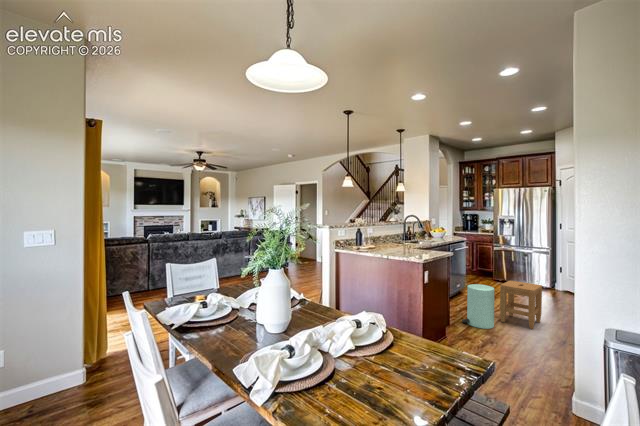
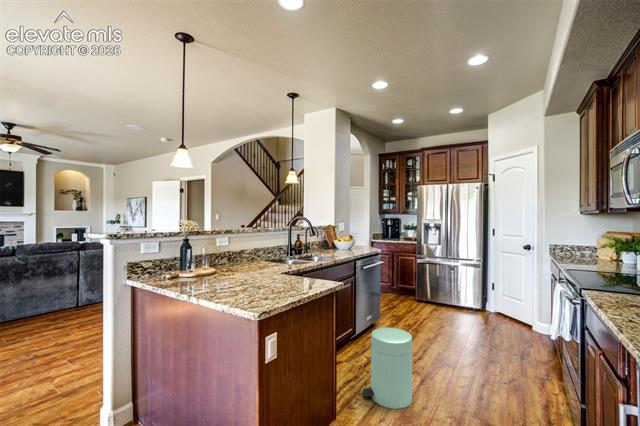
stool: present [500,281,542,329] -> none [422,316,481,402]

